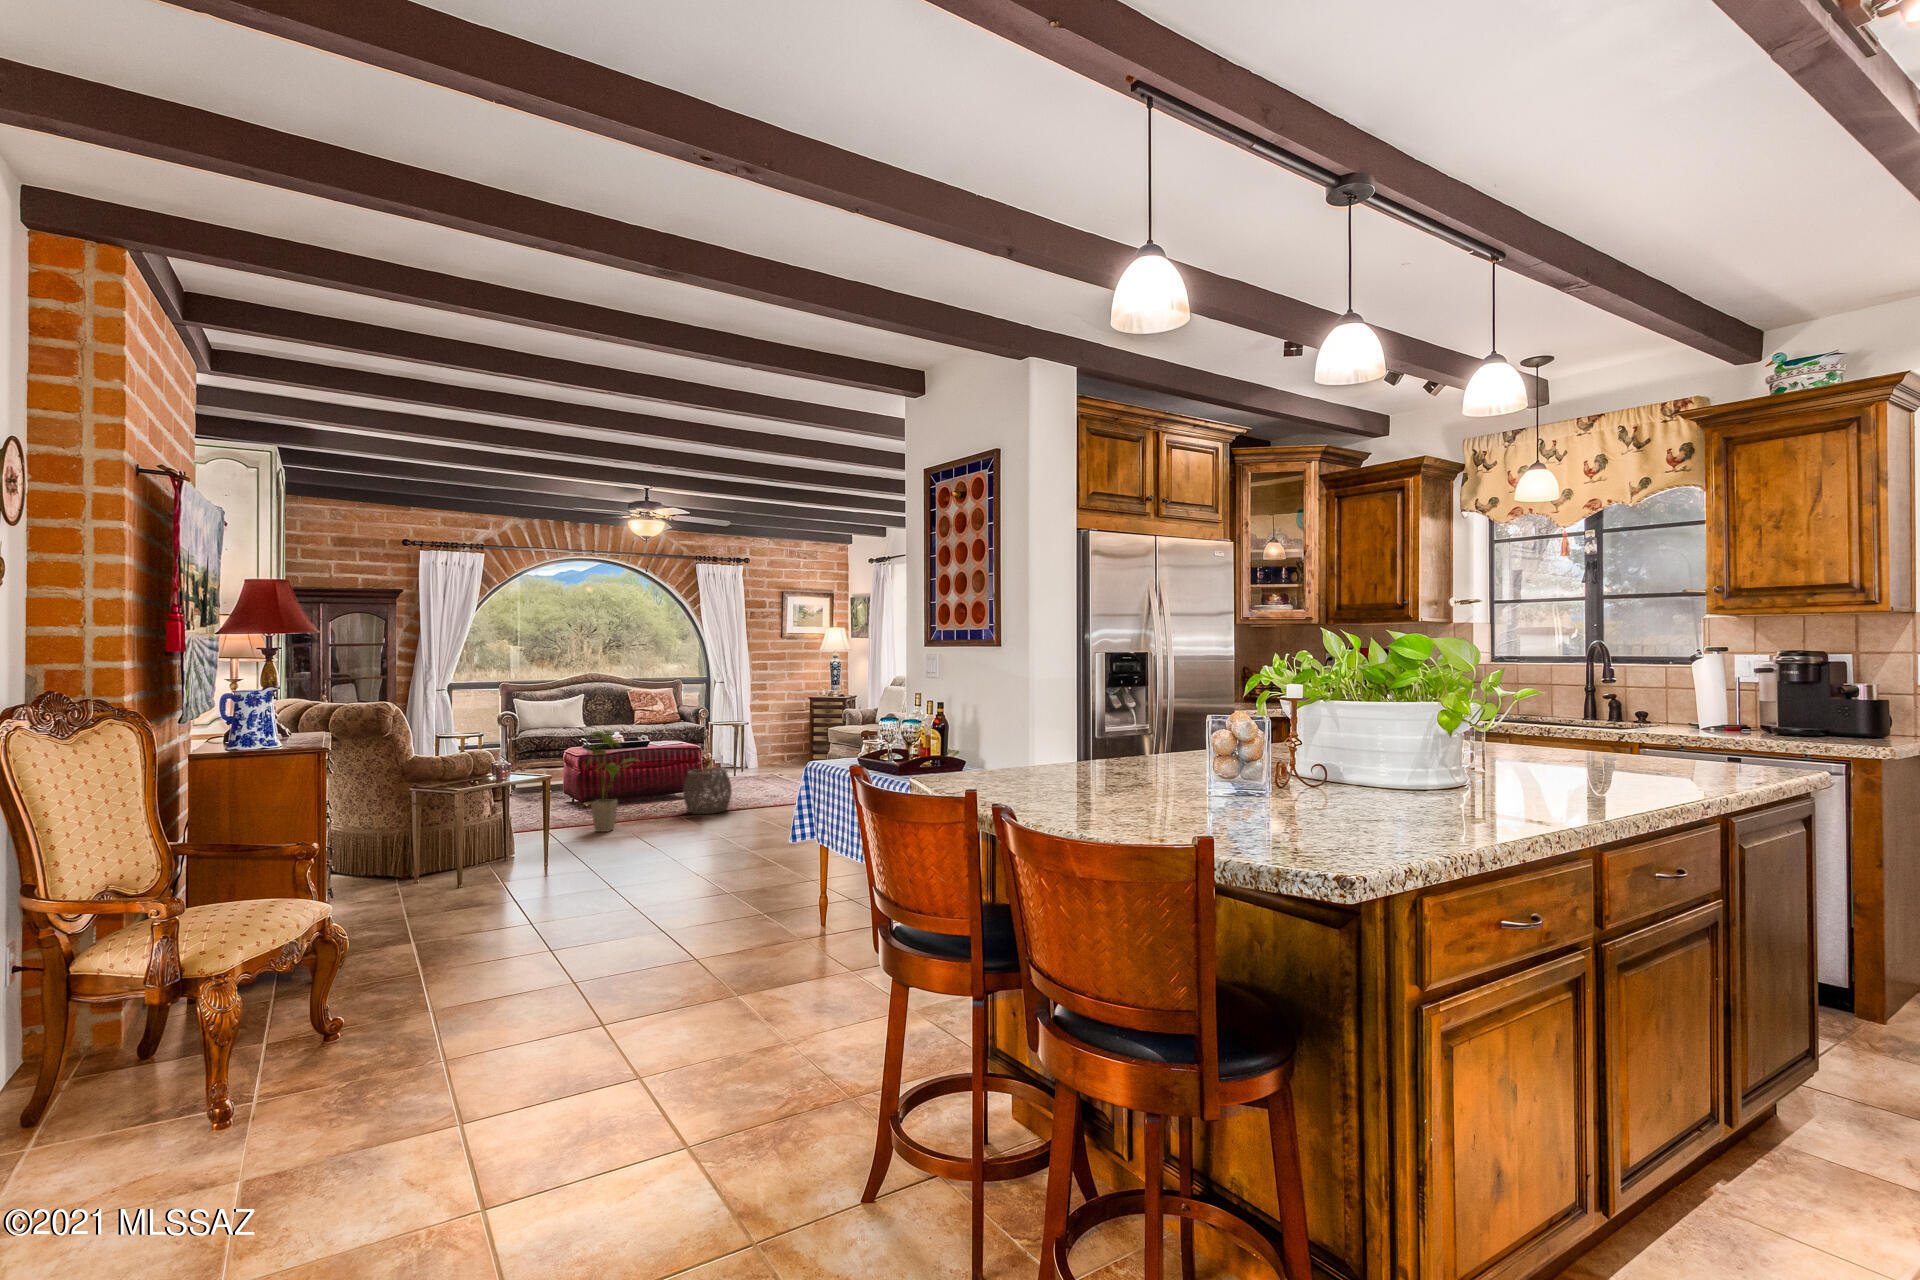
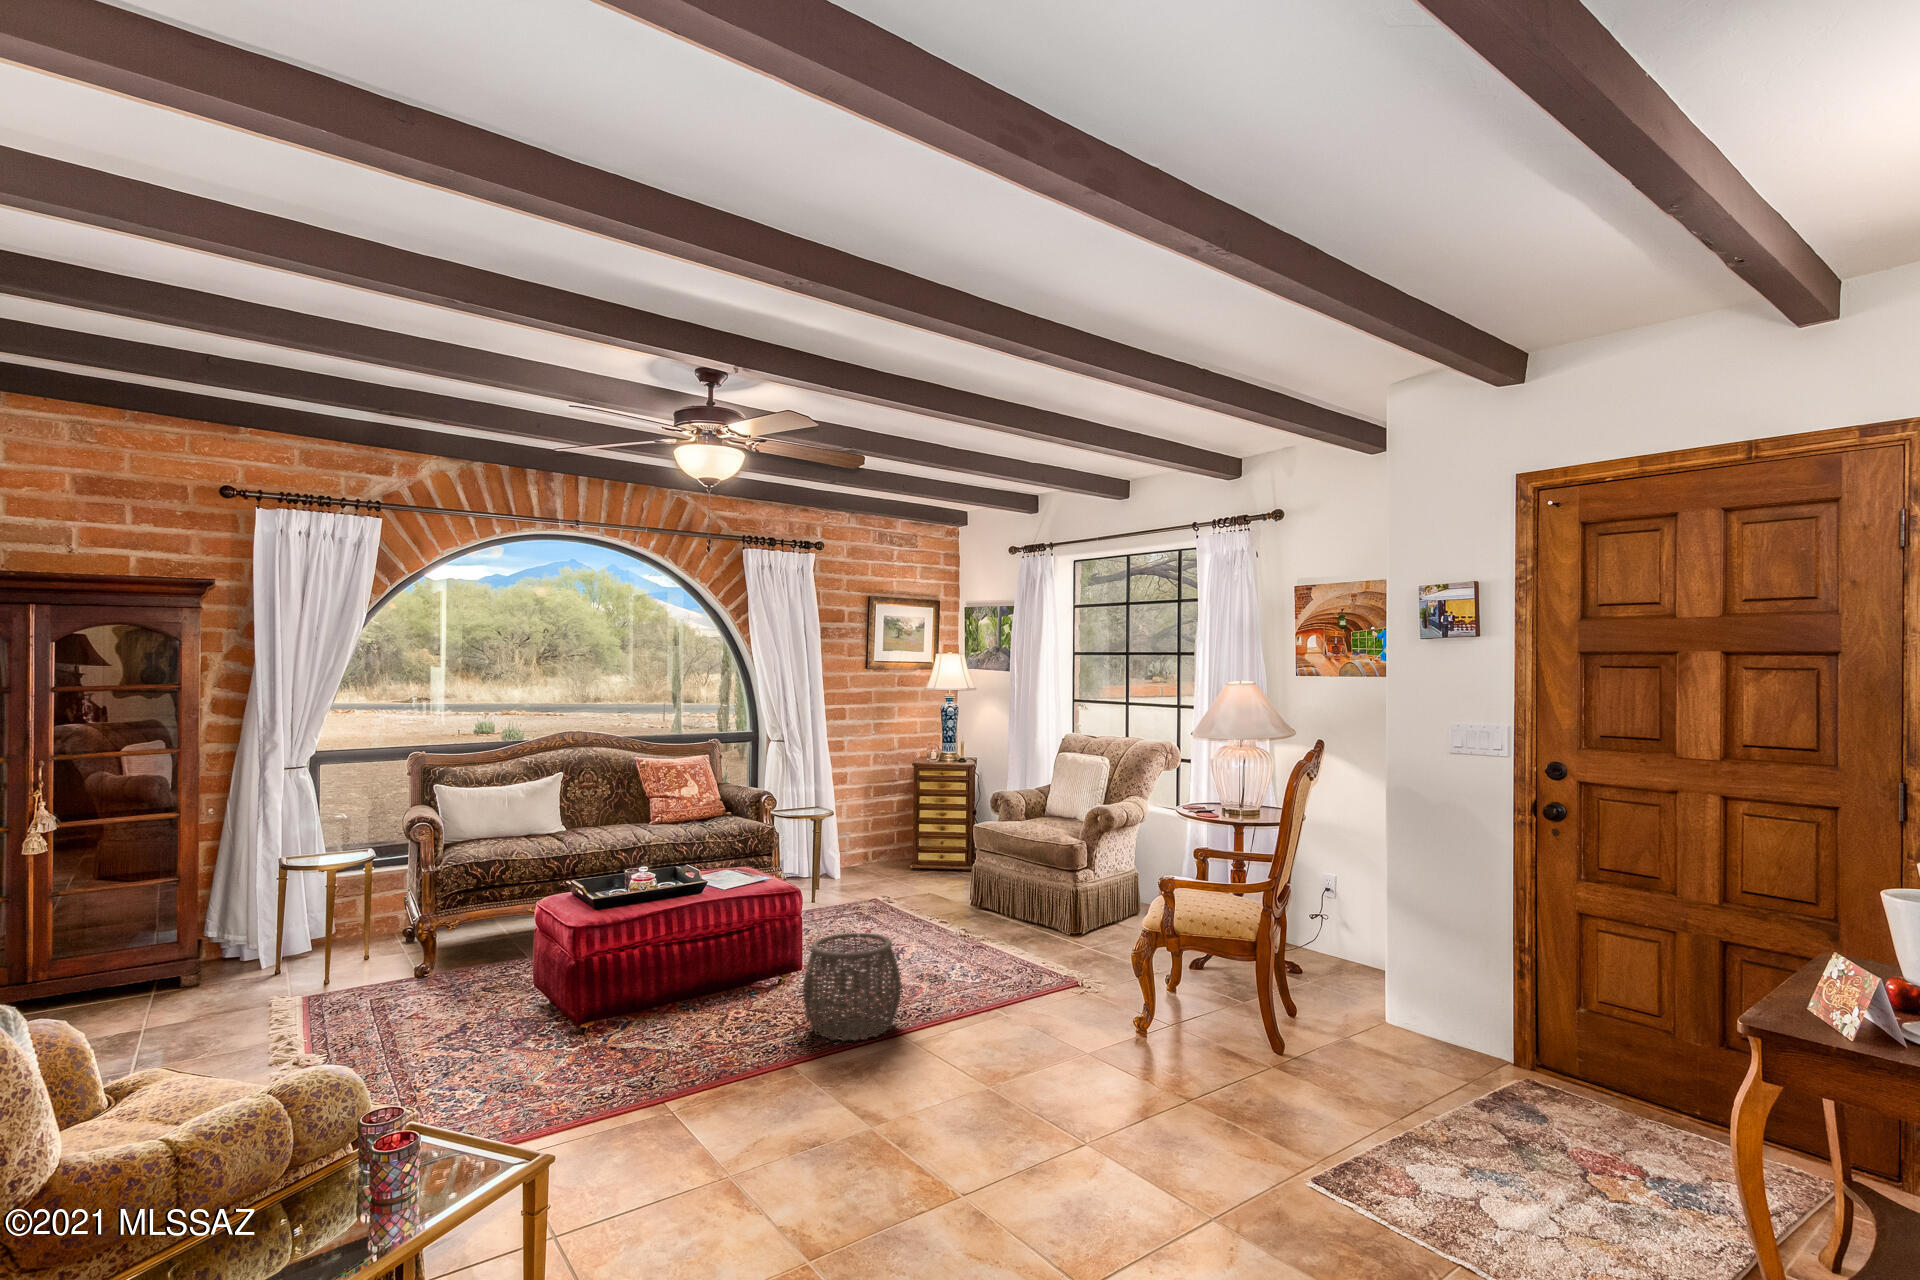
house plant: present [585,730,634,832] -> none [617,886,750,1136]

